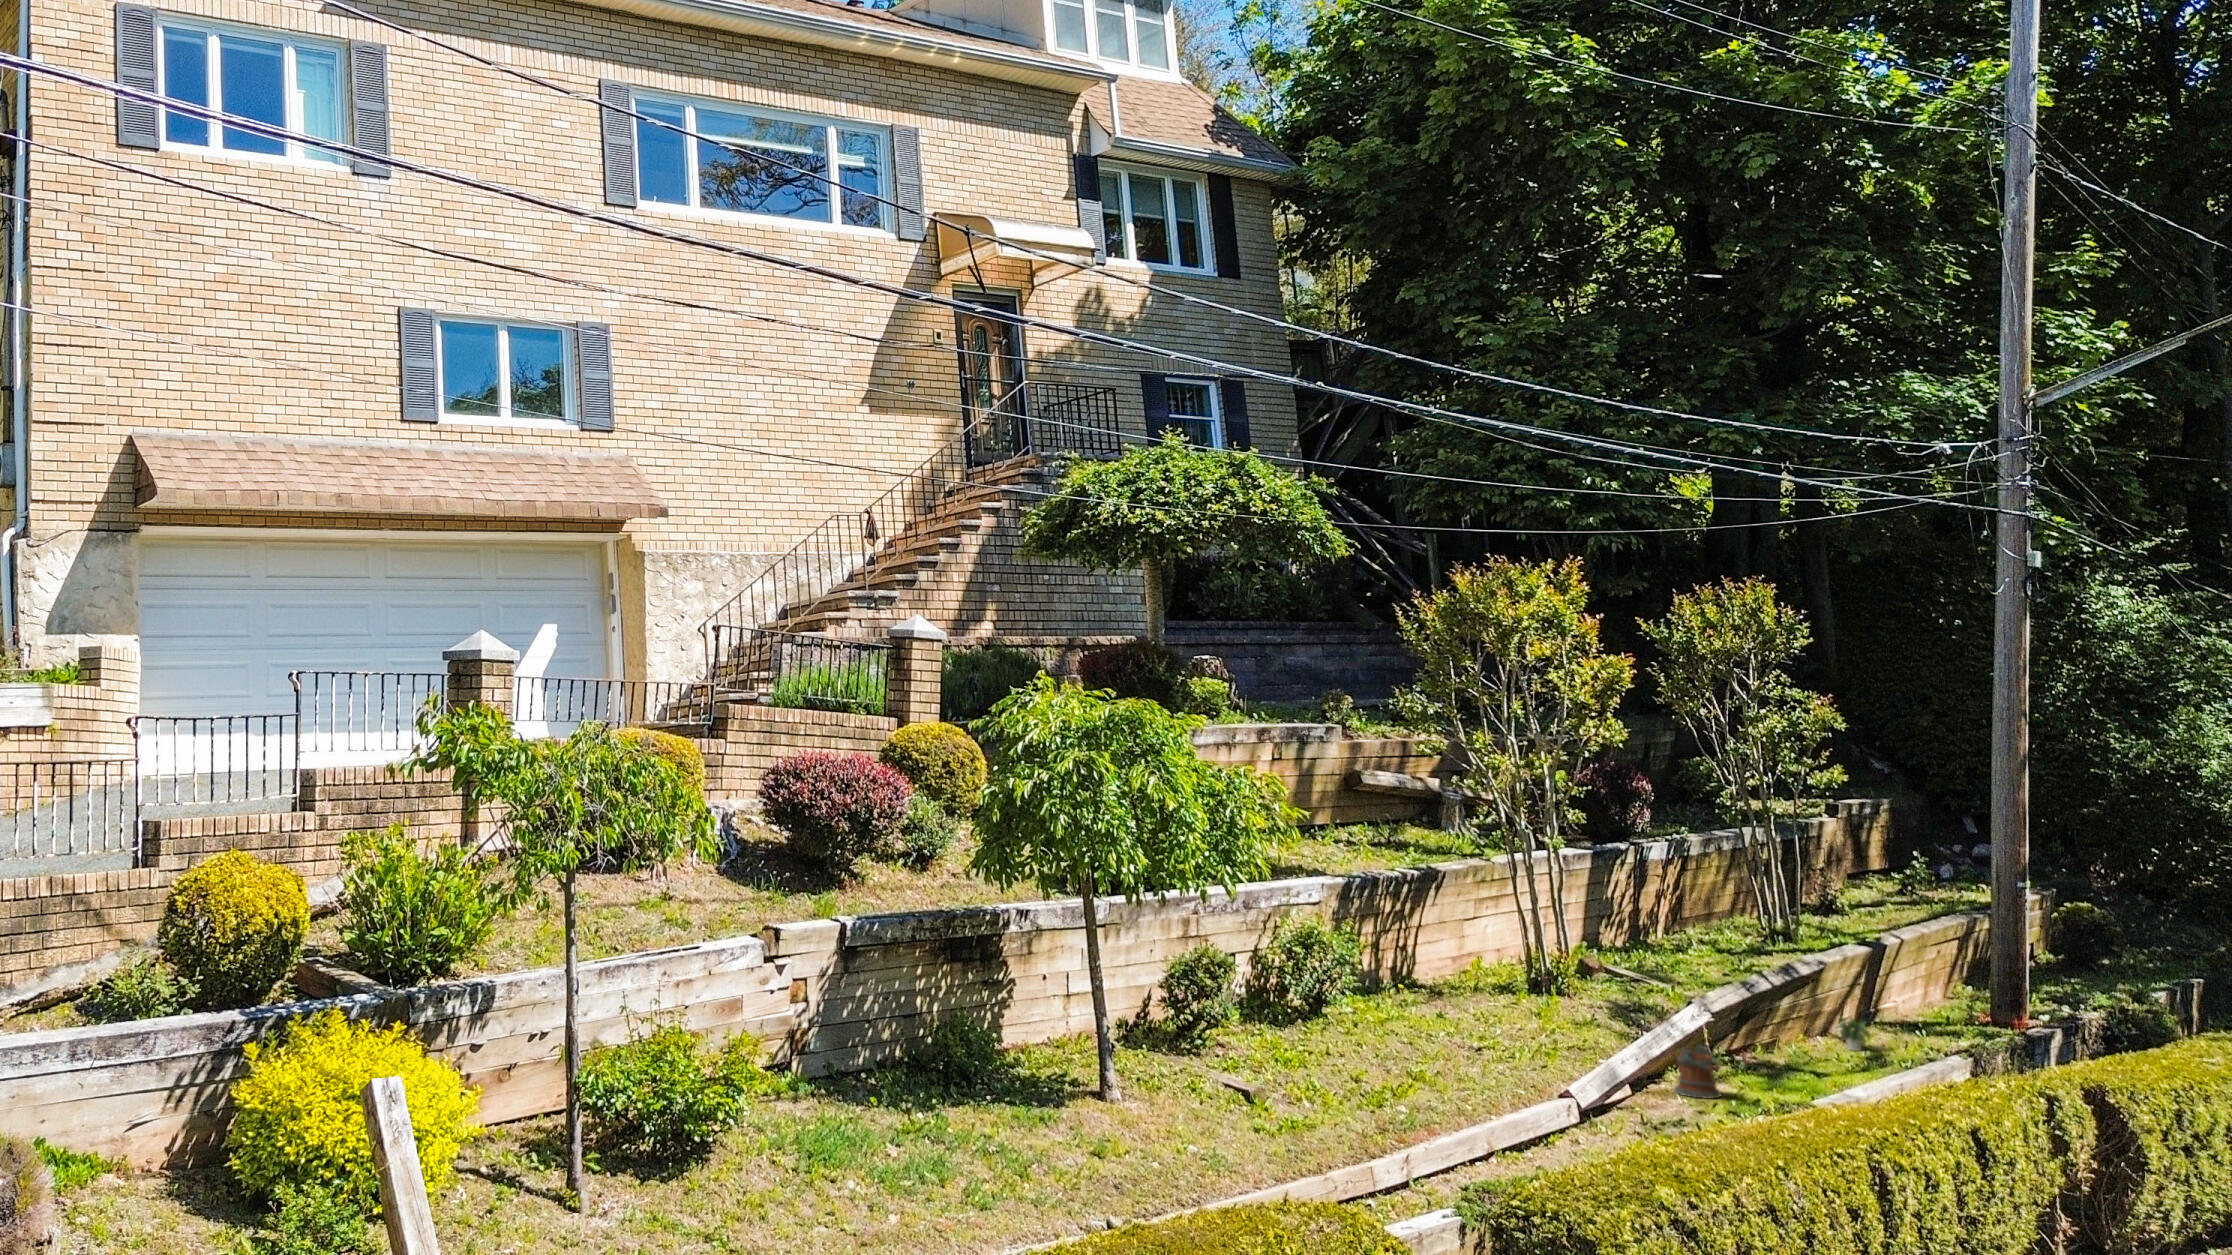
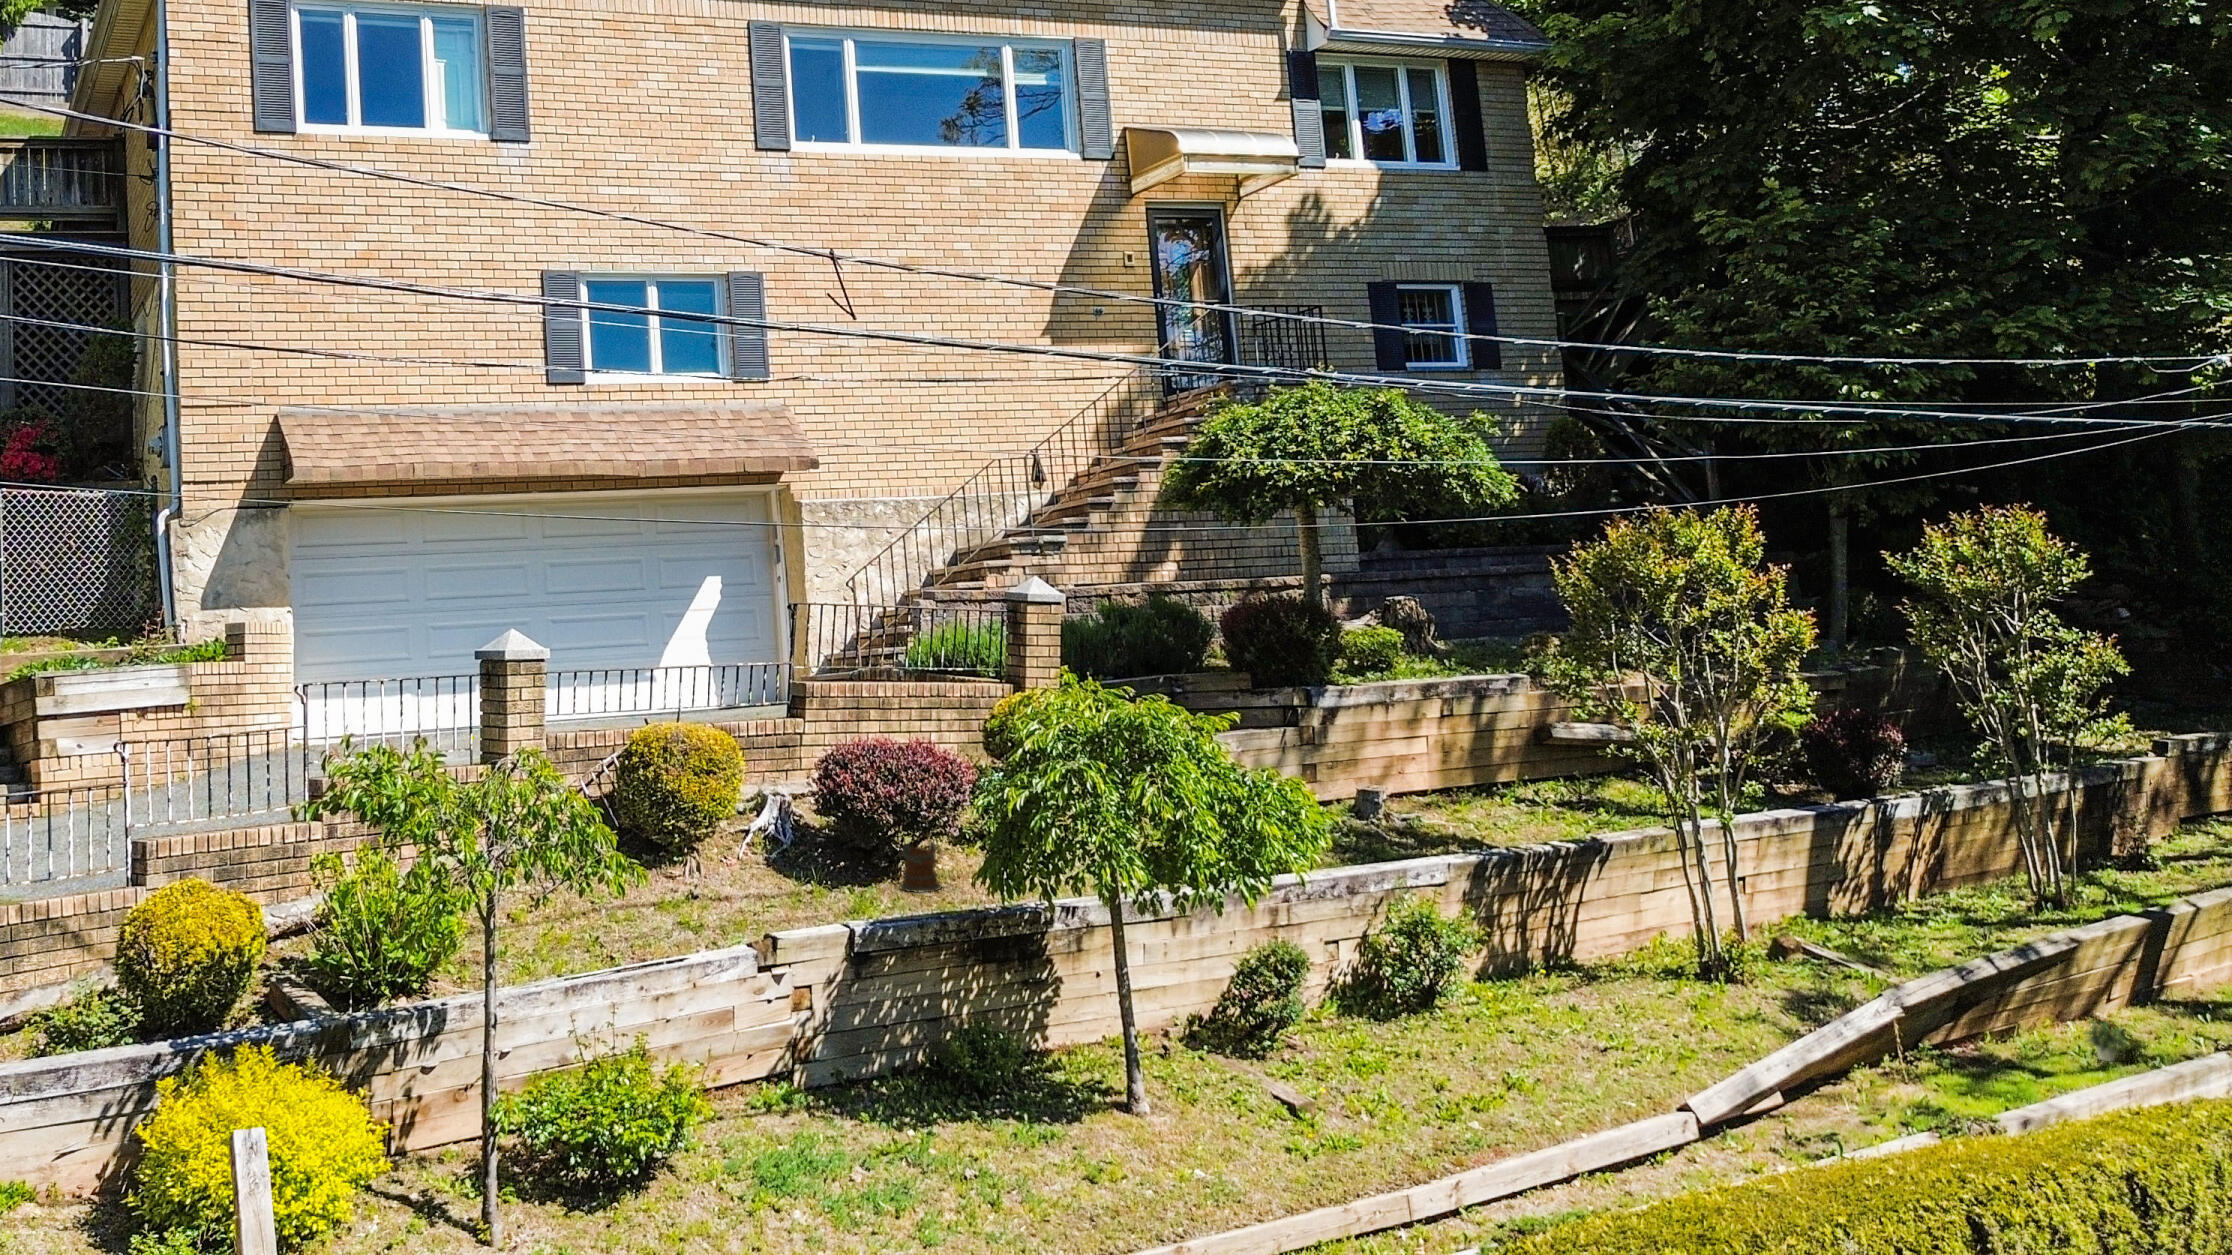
bucket: present [1674,1046,1721,1099] -> present [899,842,942,893]

